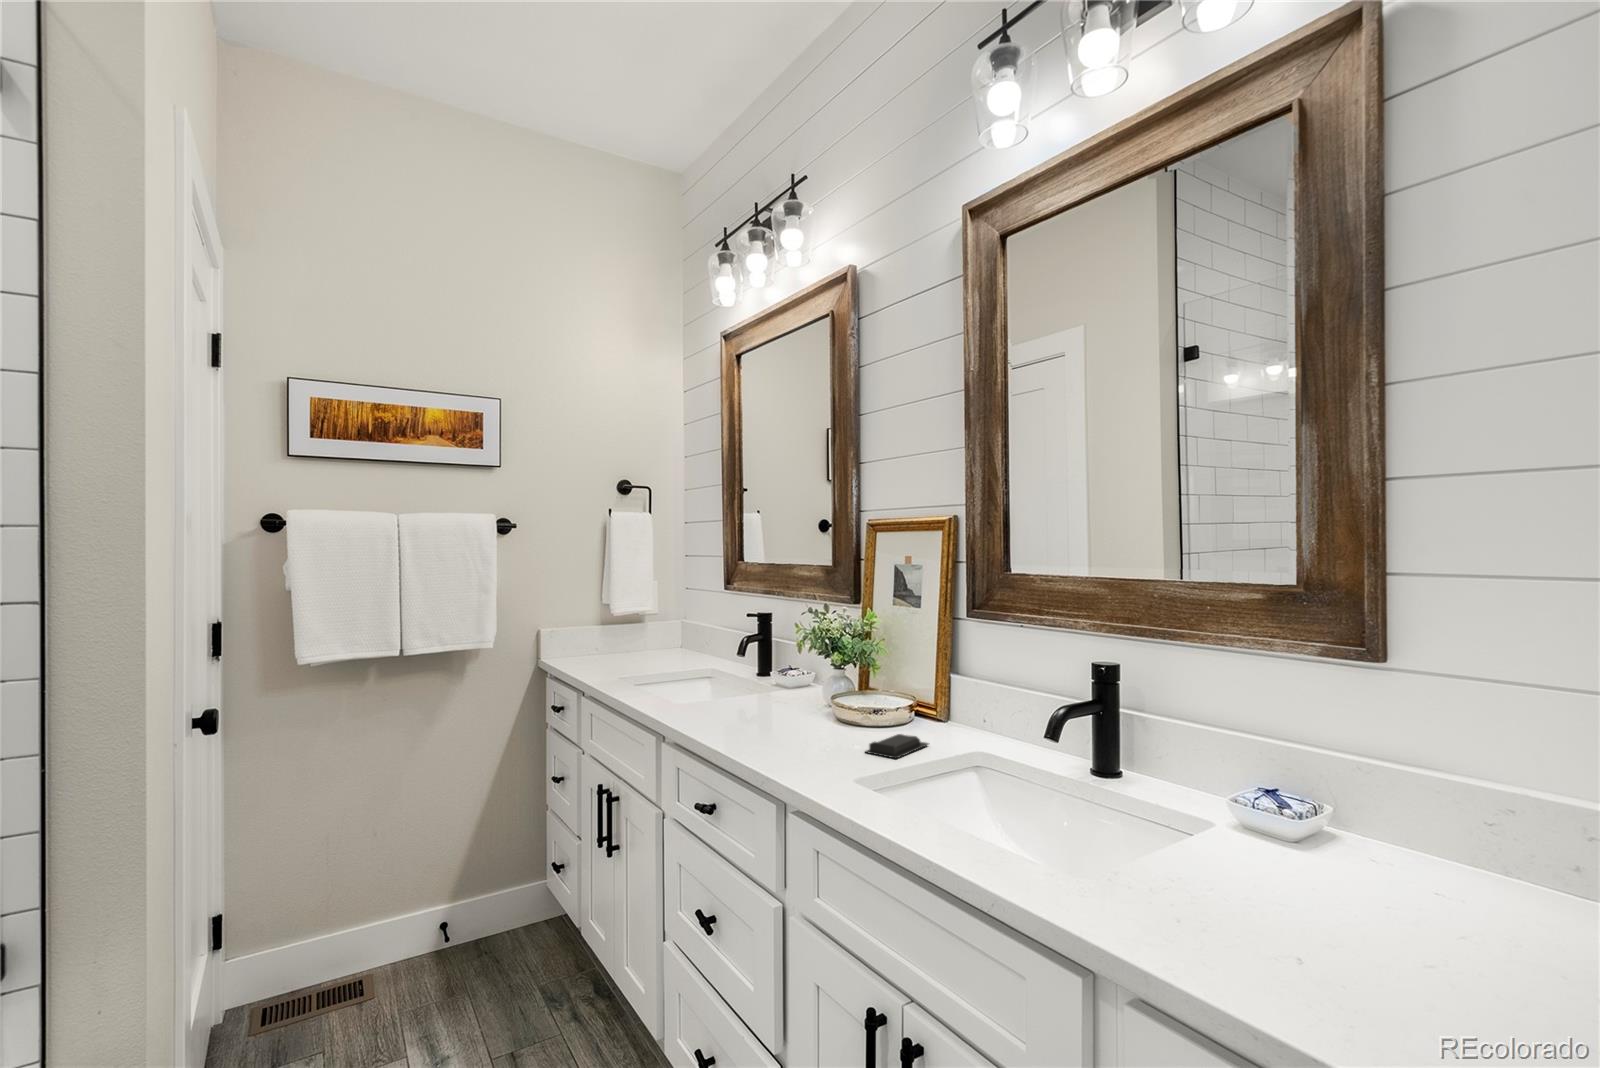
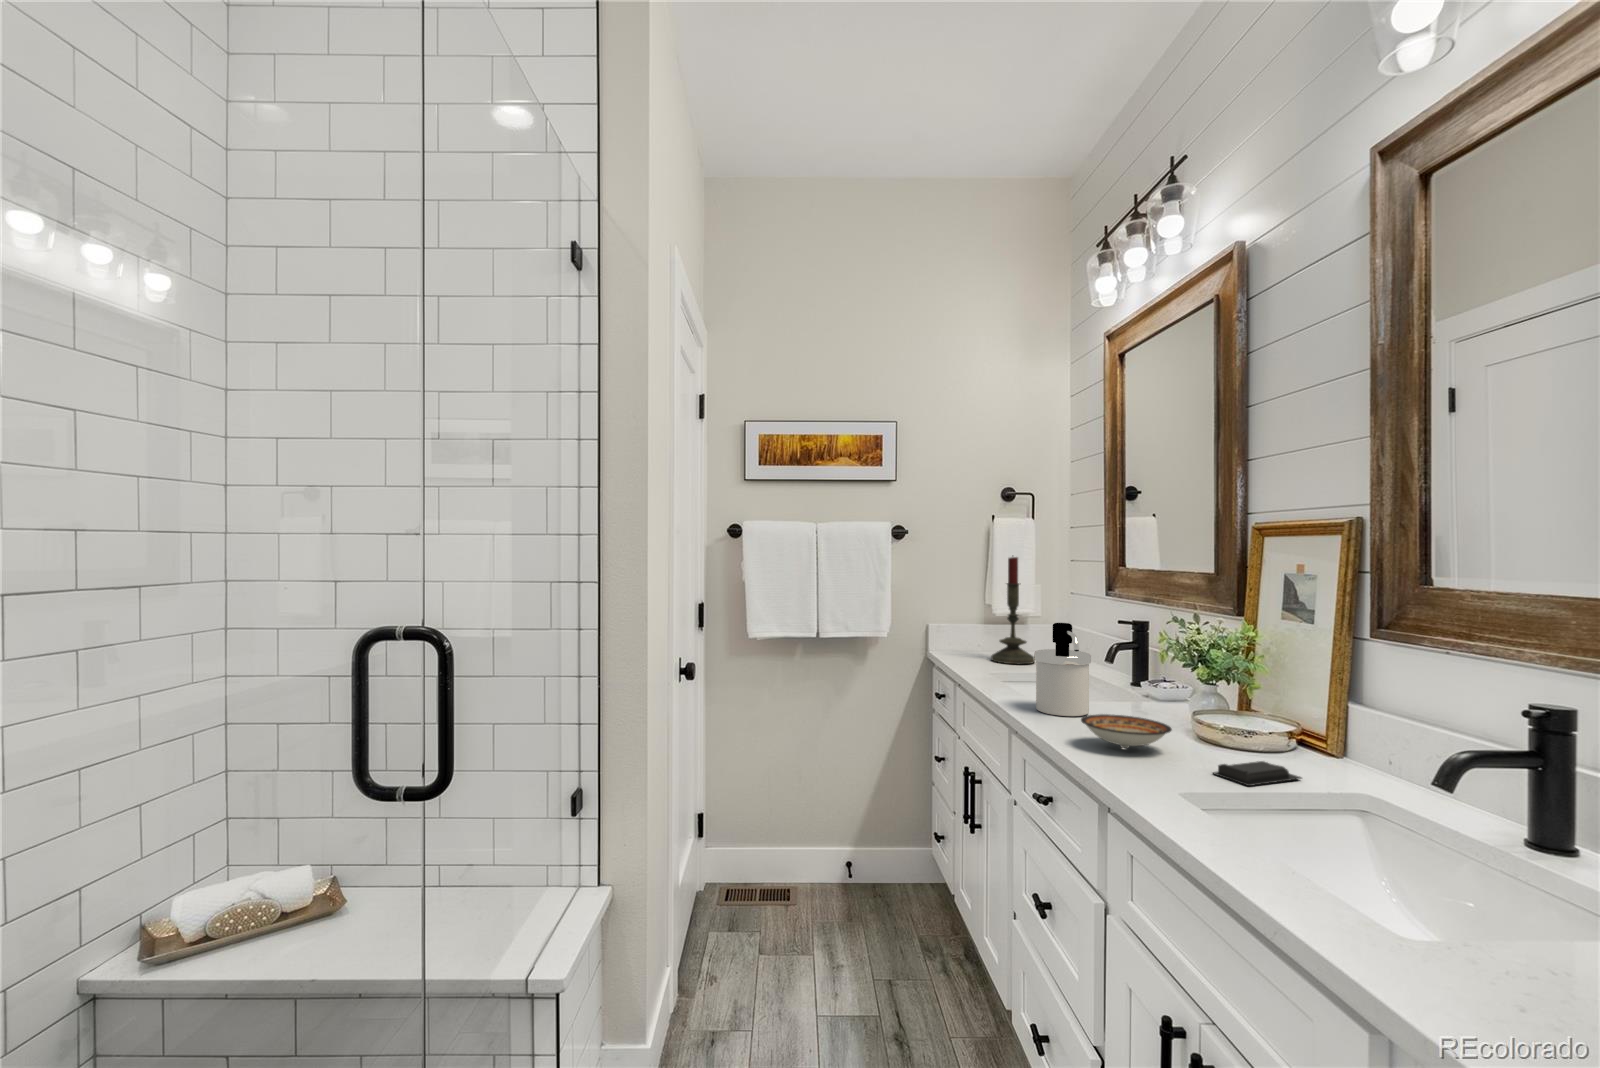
candle: none [614,551,659,668] -> present [991,557,1035,664]
soap dispenser: none [683,622,738,717] -> present [1034,623,1091,716]
ceramic bowl: none [745,709,825,741] -> present [1081,714,1172,748]

